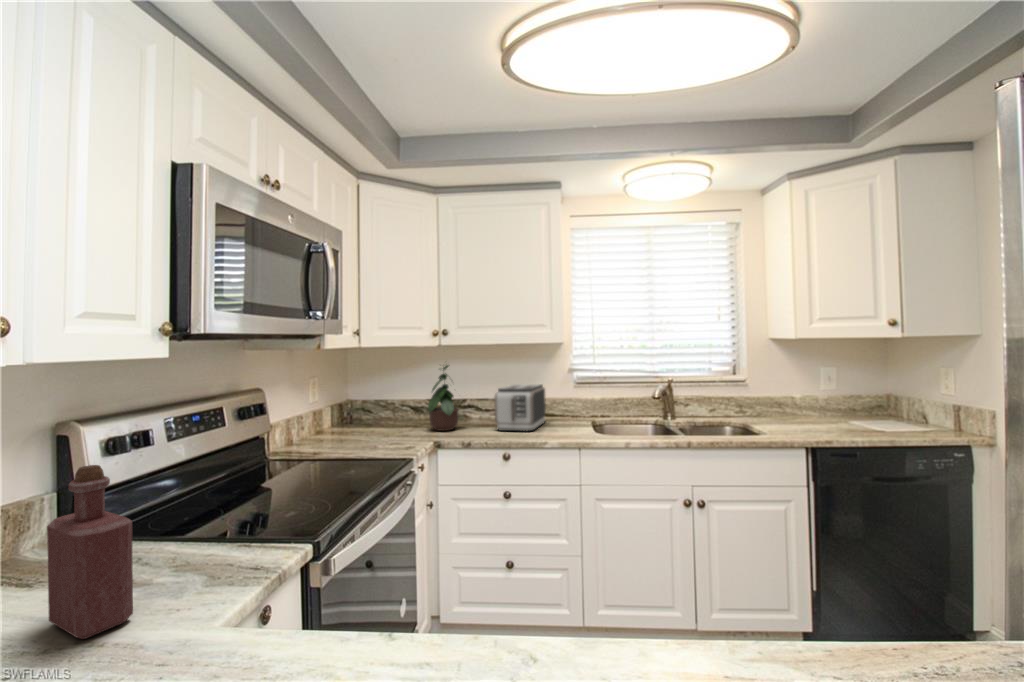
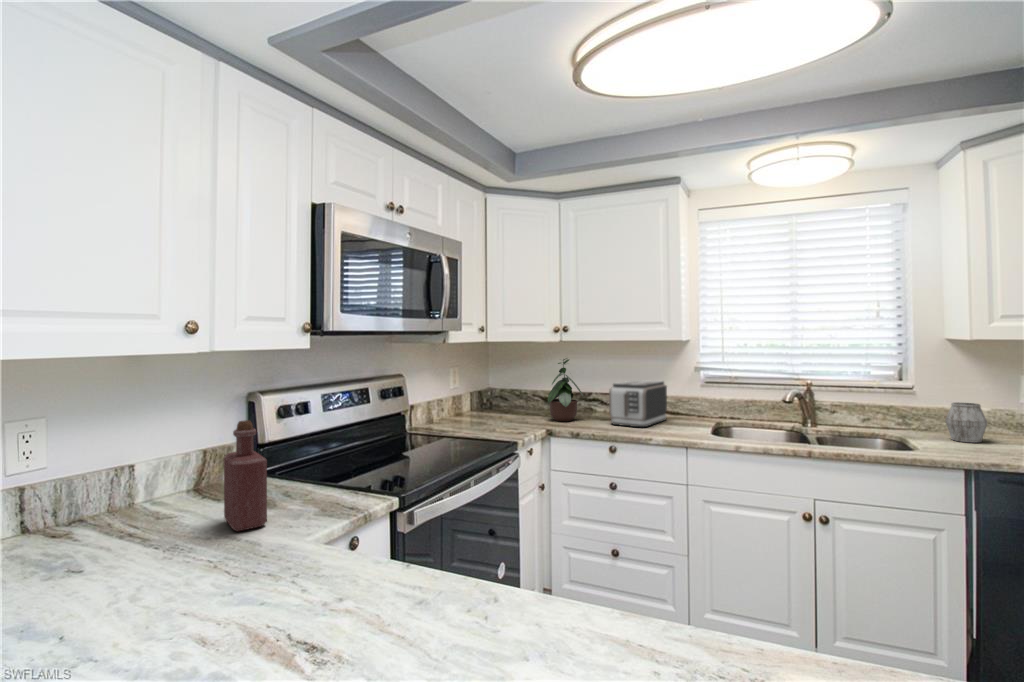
mug: none [773,392,802,424] -> present [945,402,987,442]

